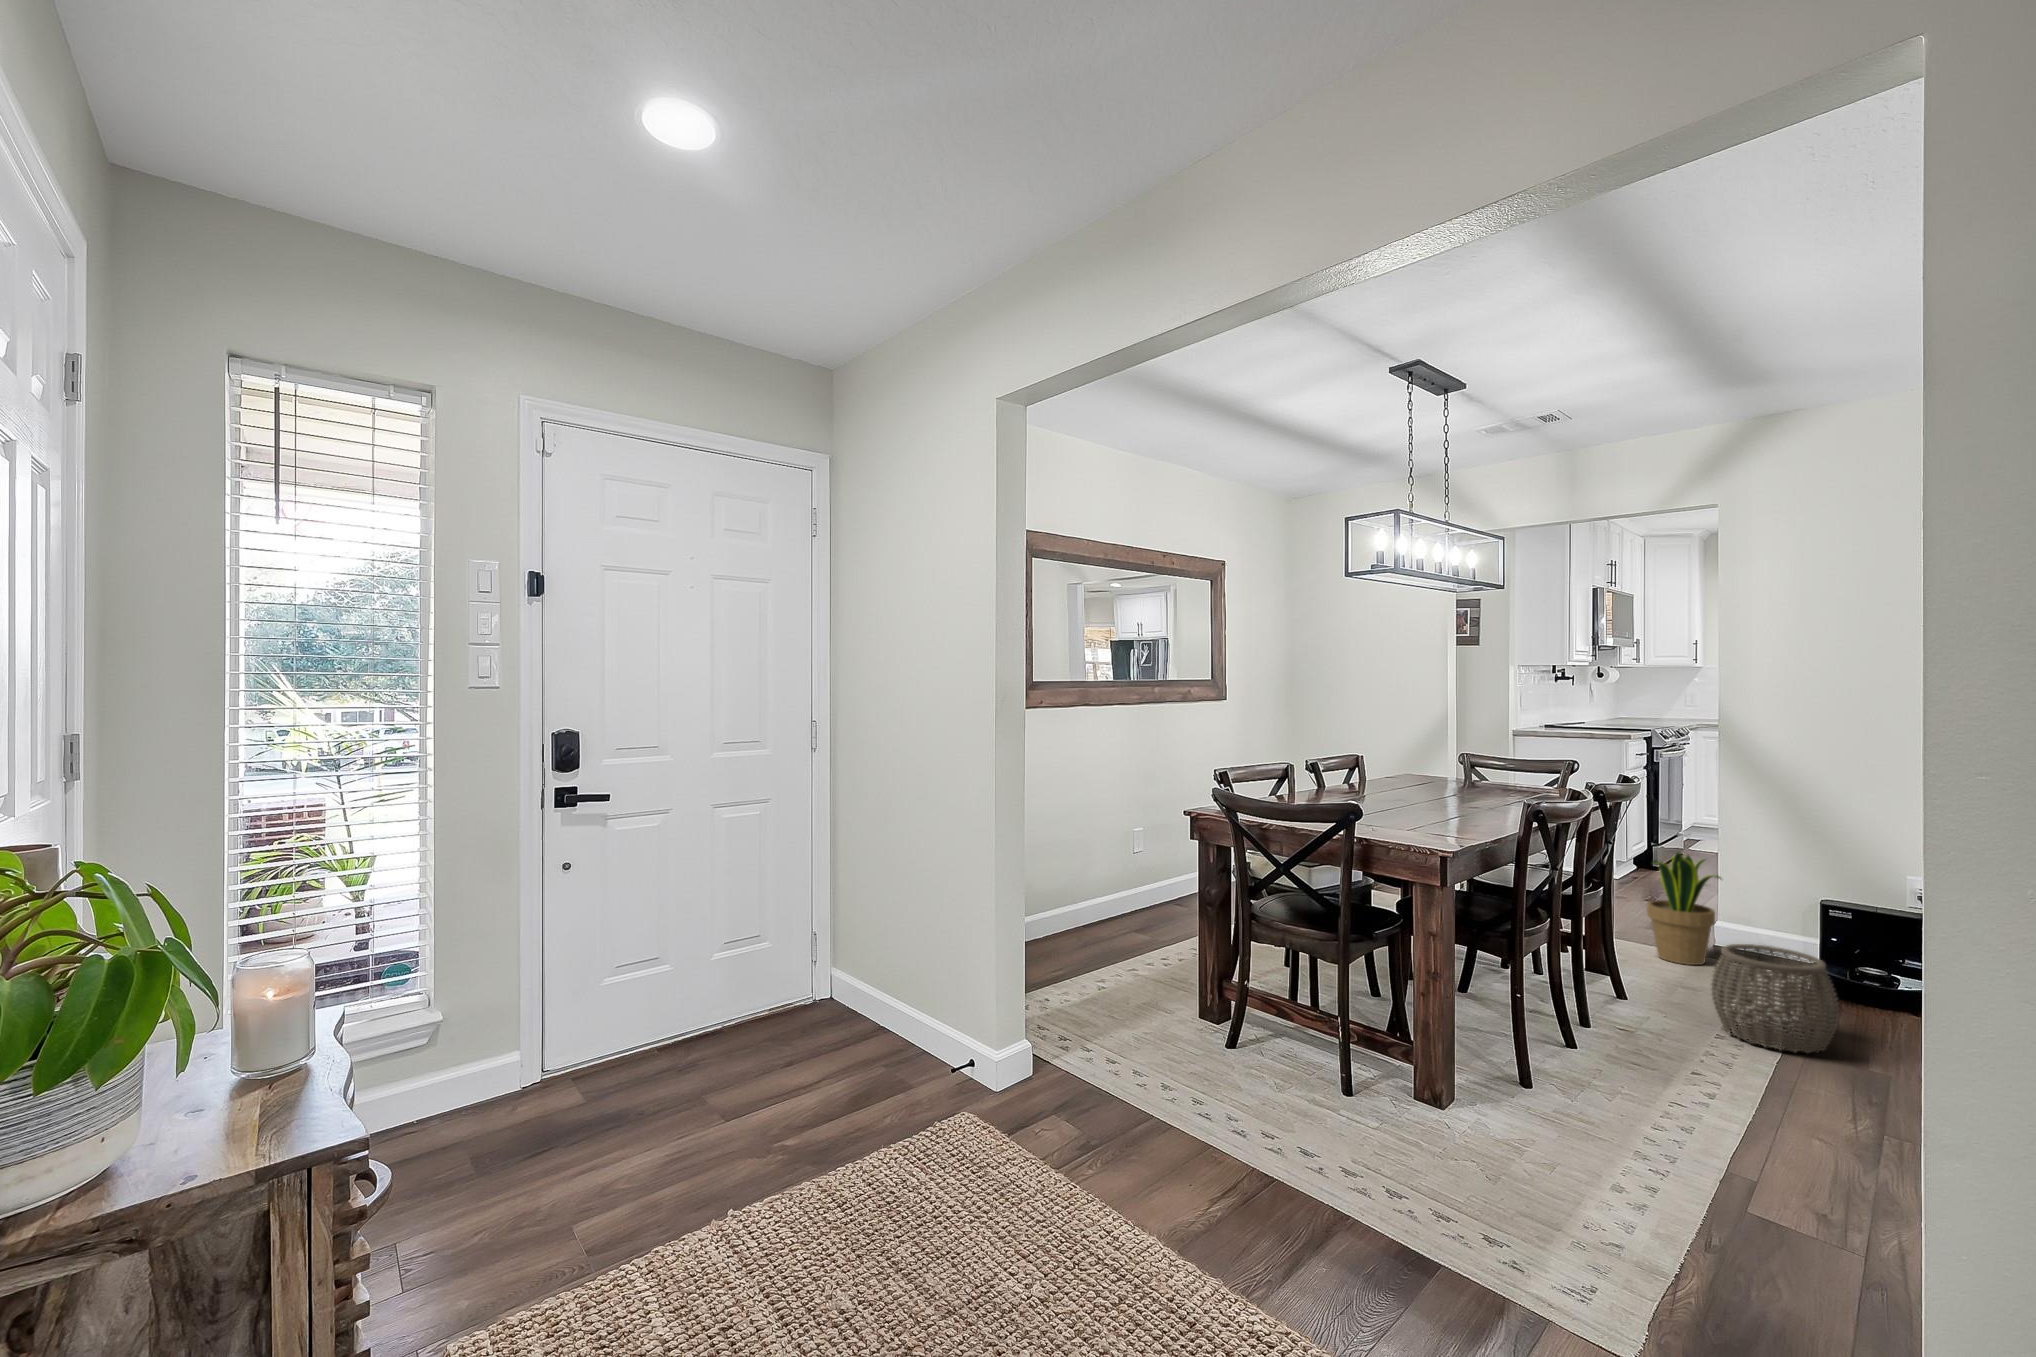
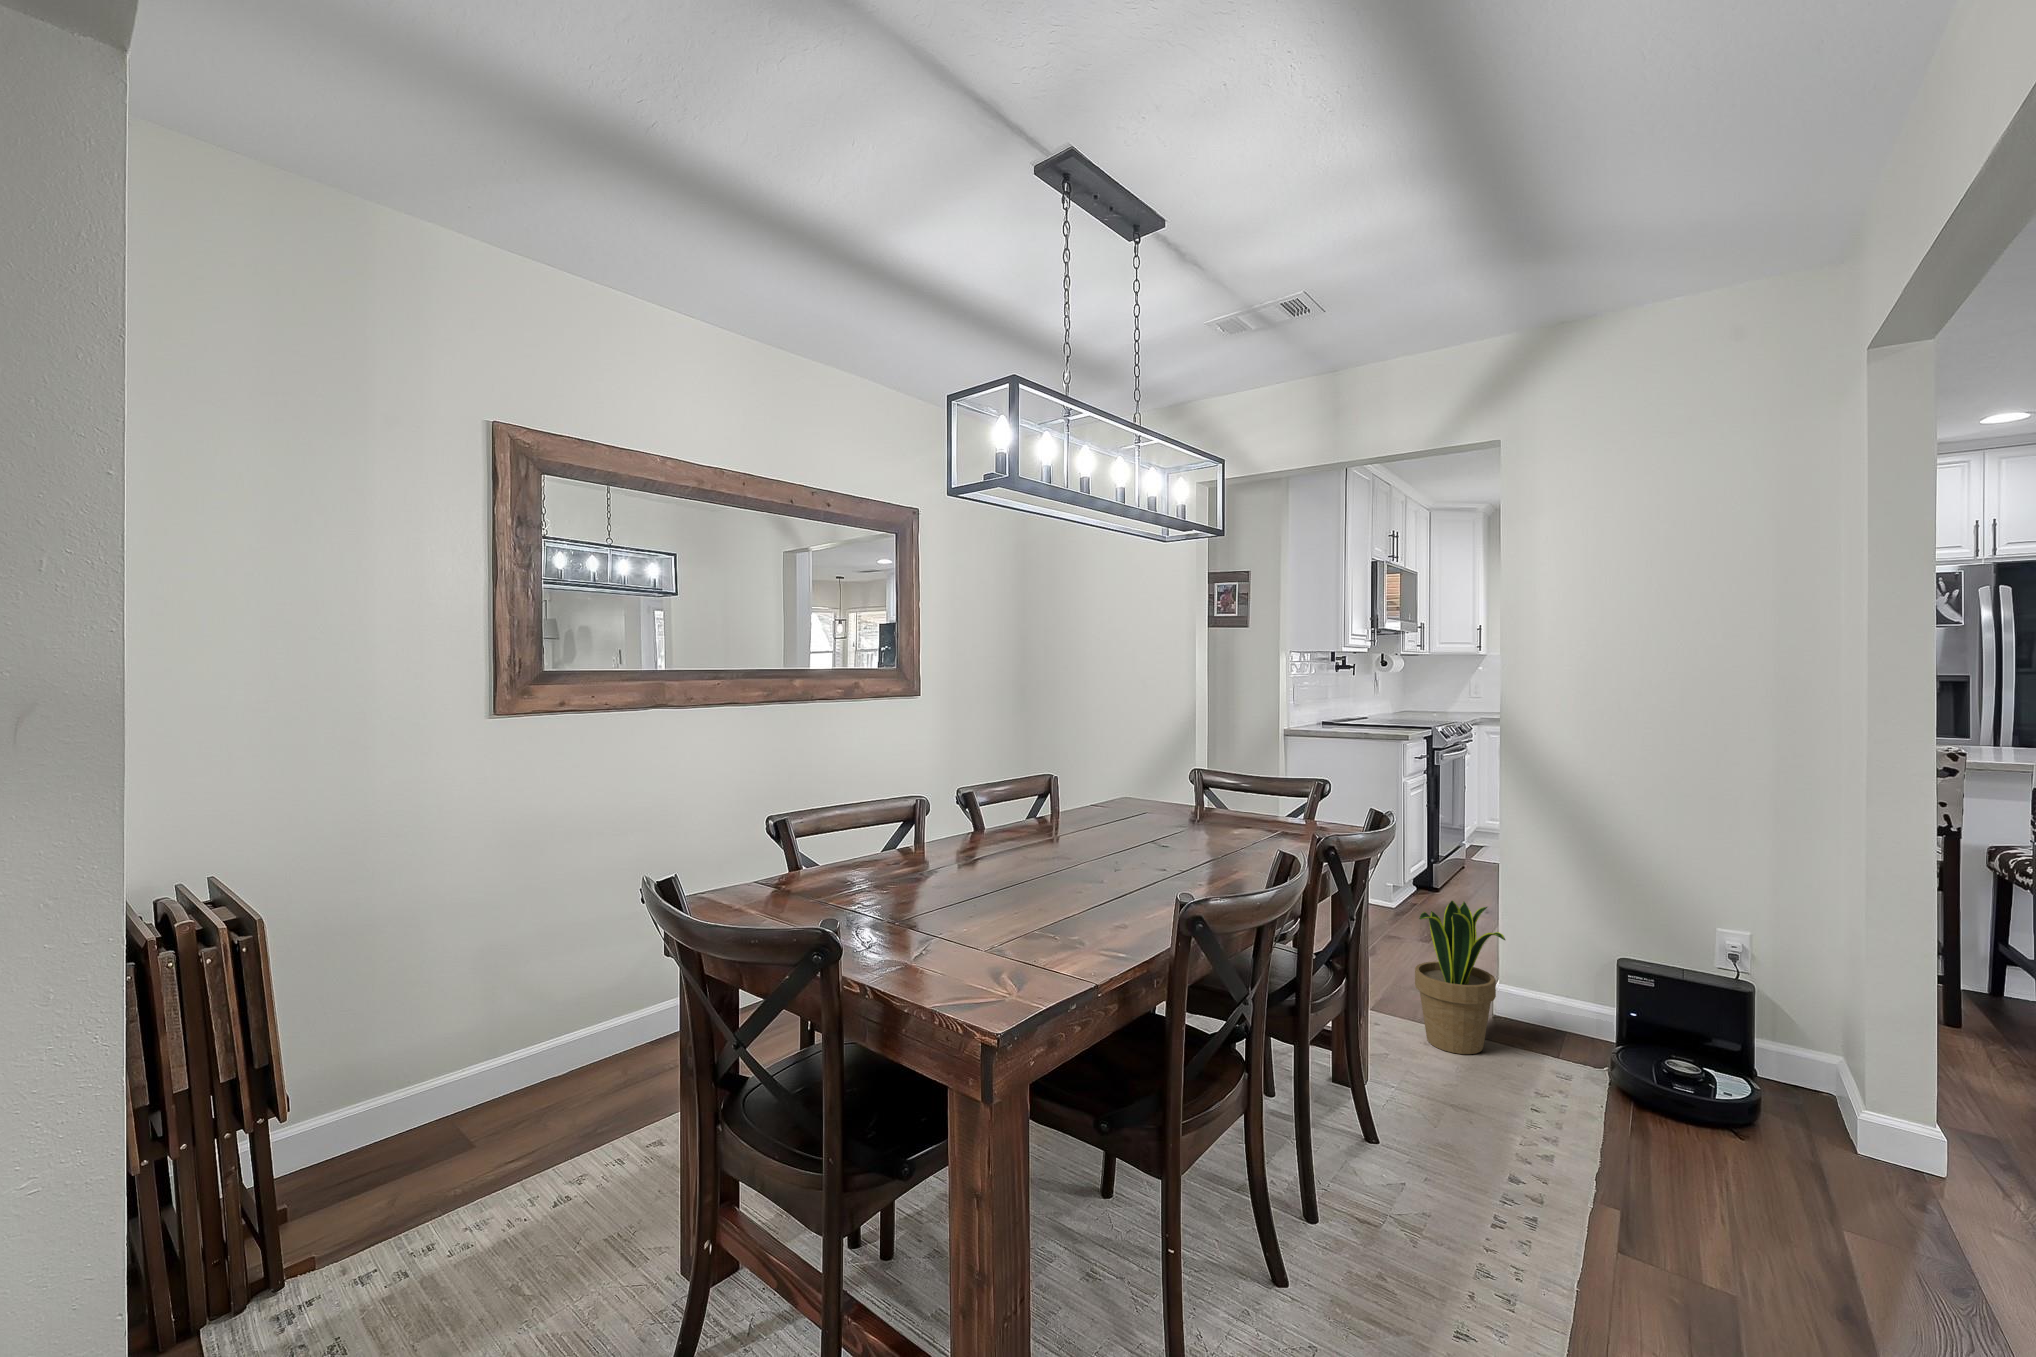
woven basket: present [1711,944,1839,1053] -> none [1487,1062,1664,1250]

